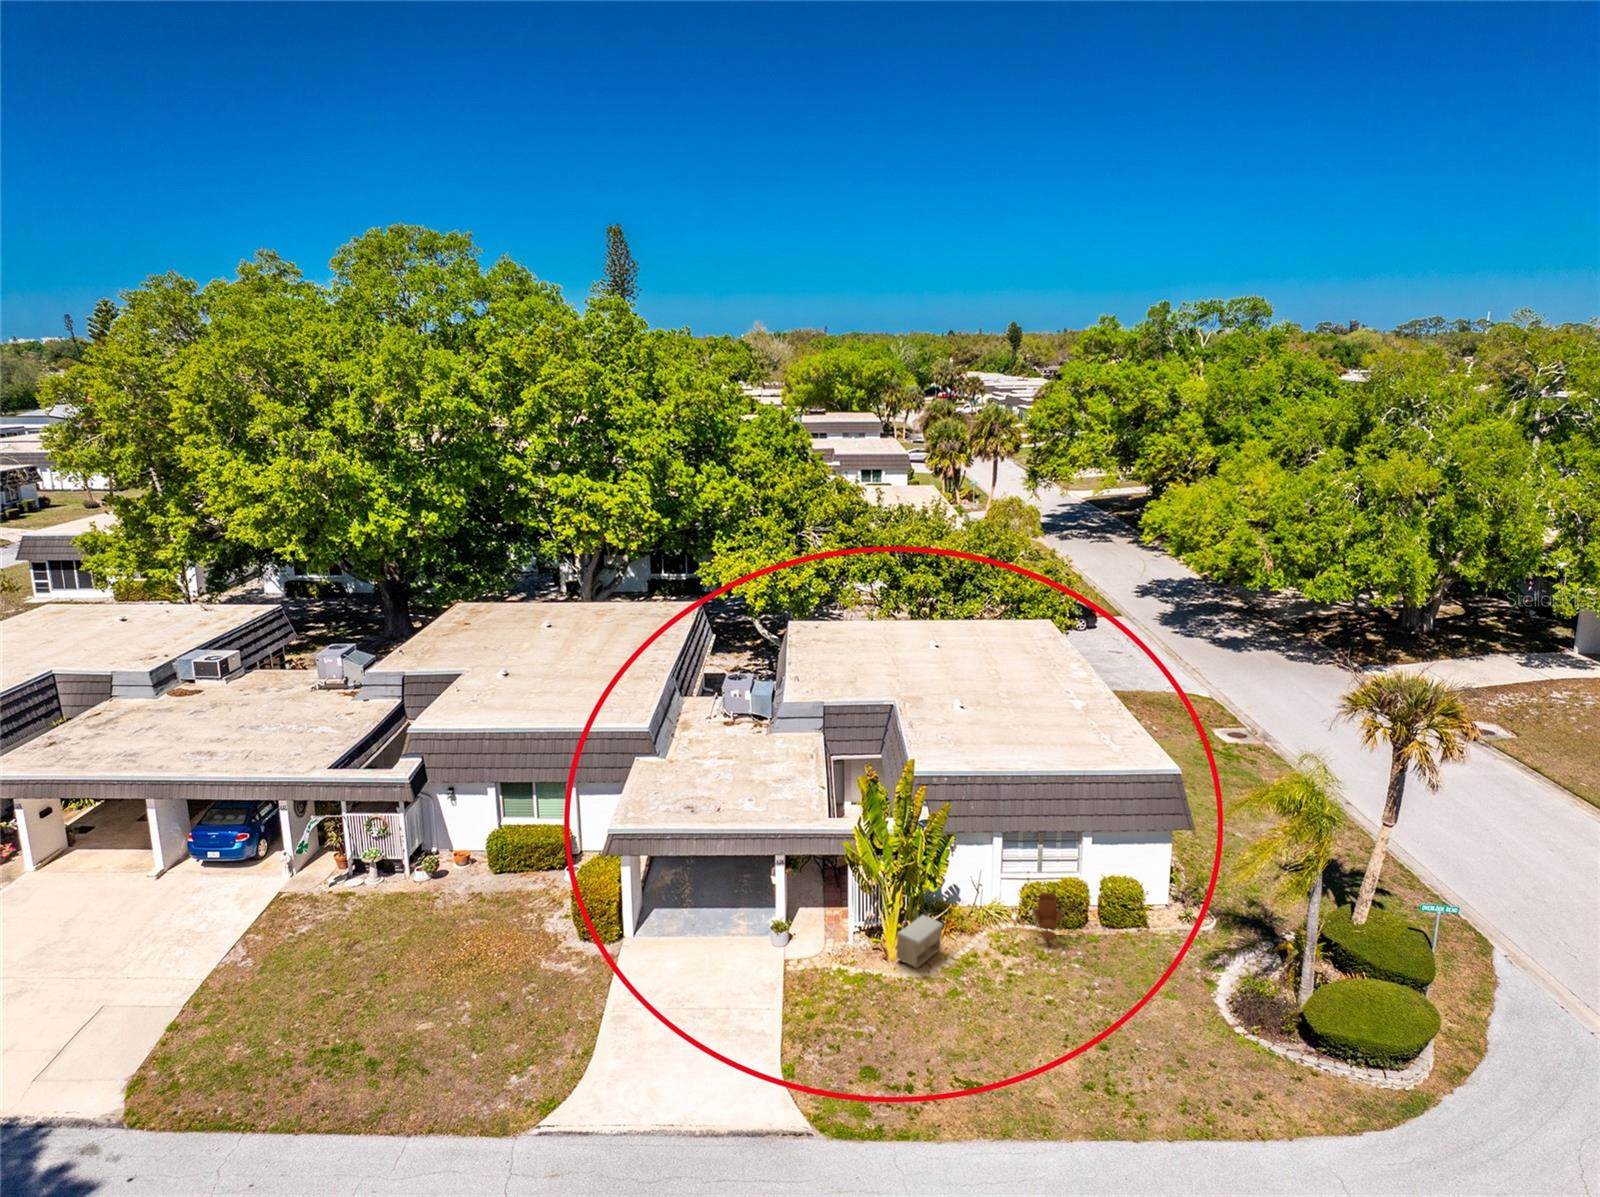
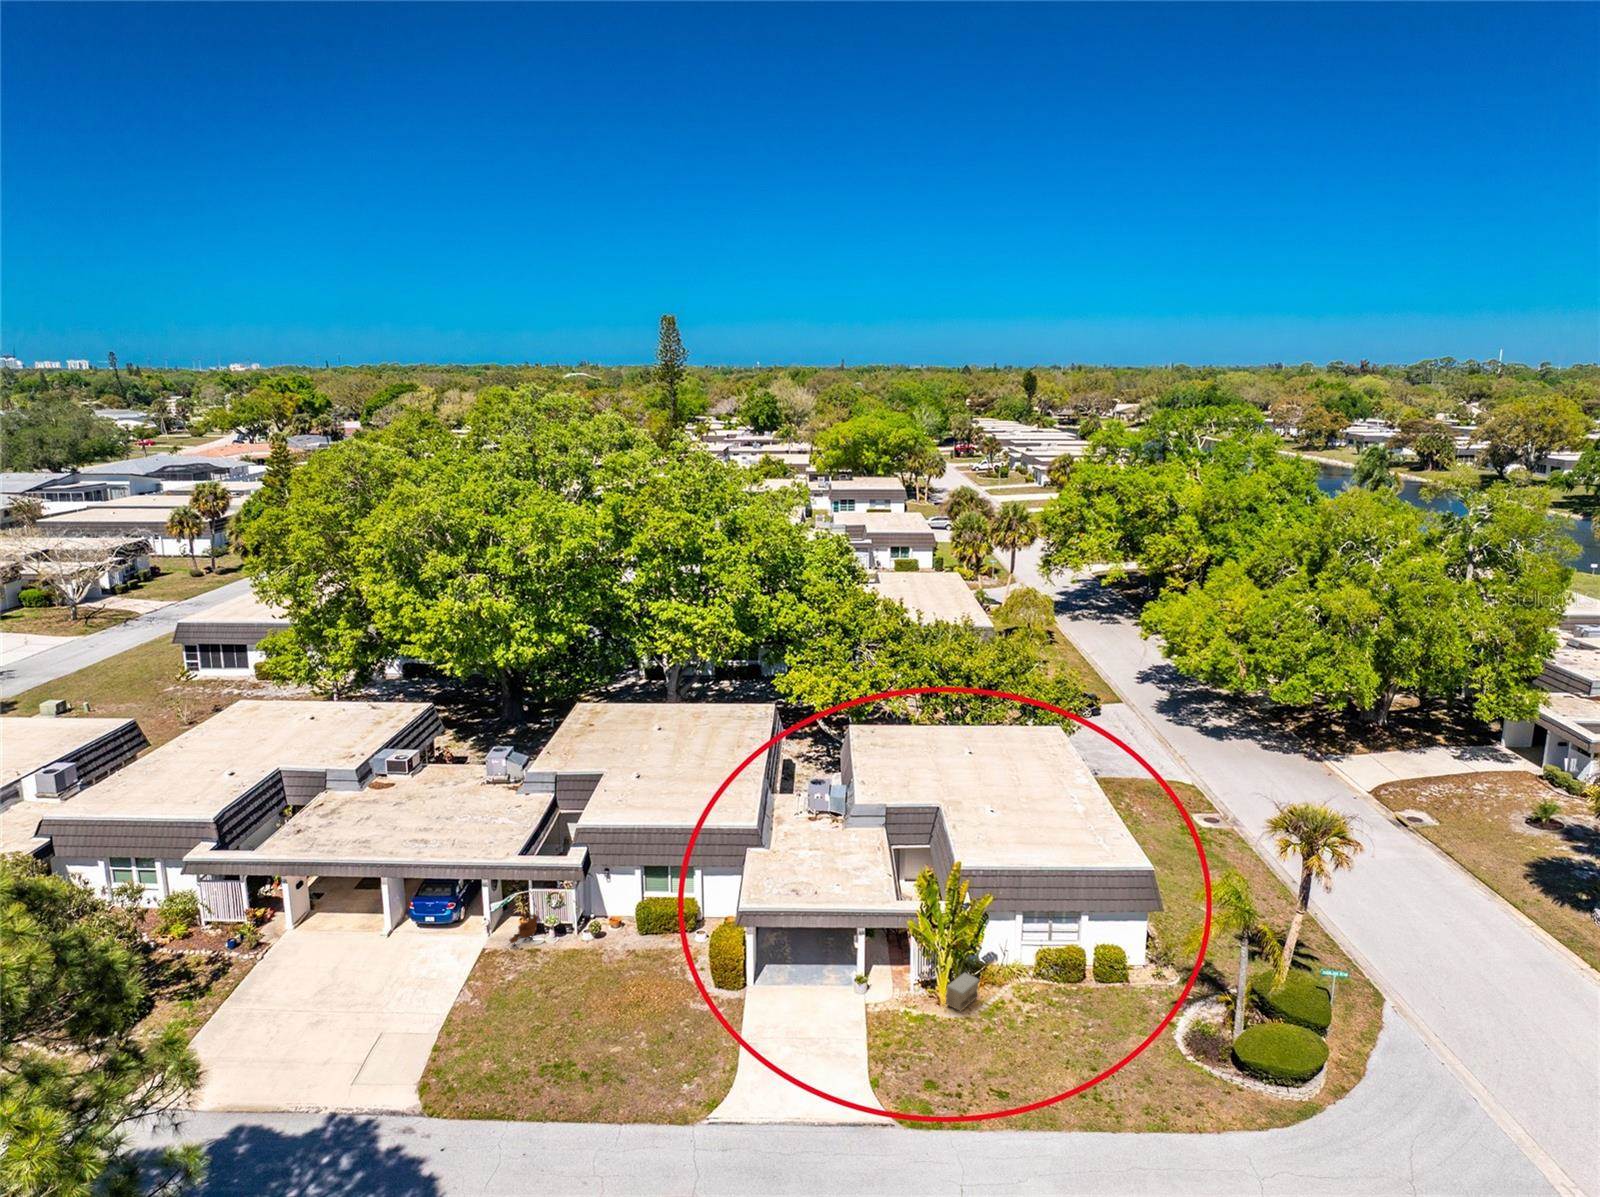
lounge chair: present [1033,893,1063,945] -> present [509,914,538,946]

